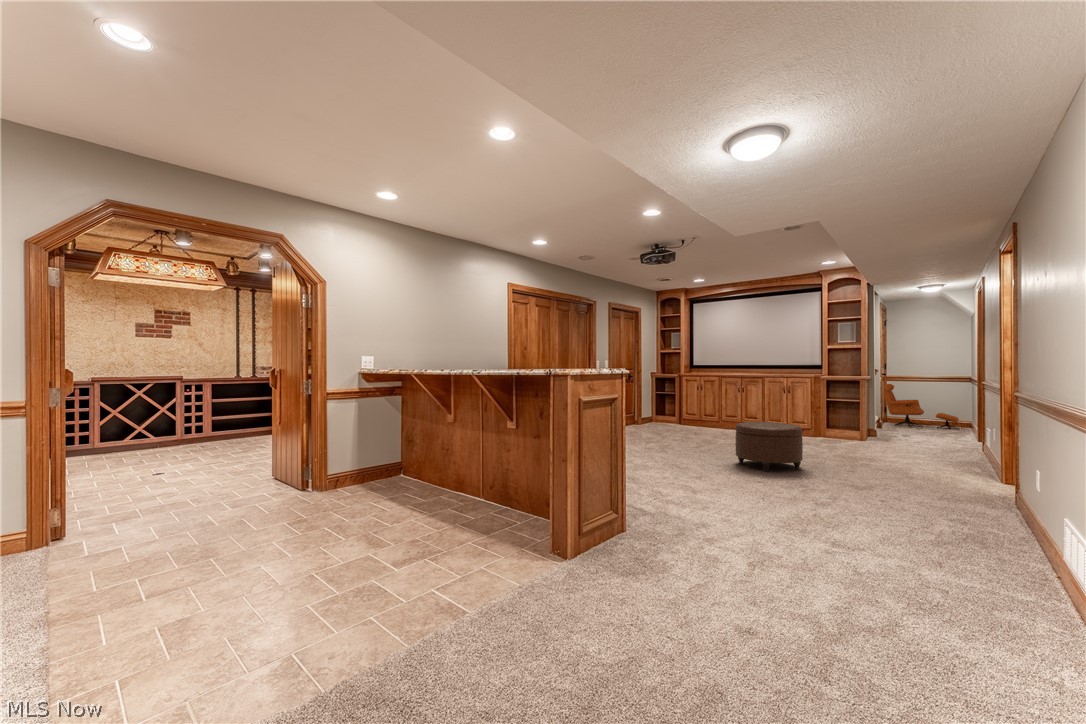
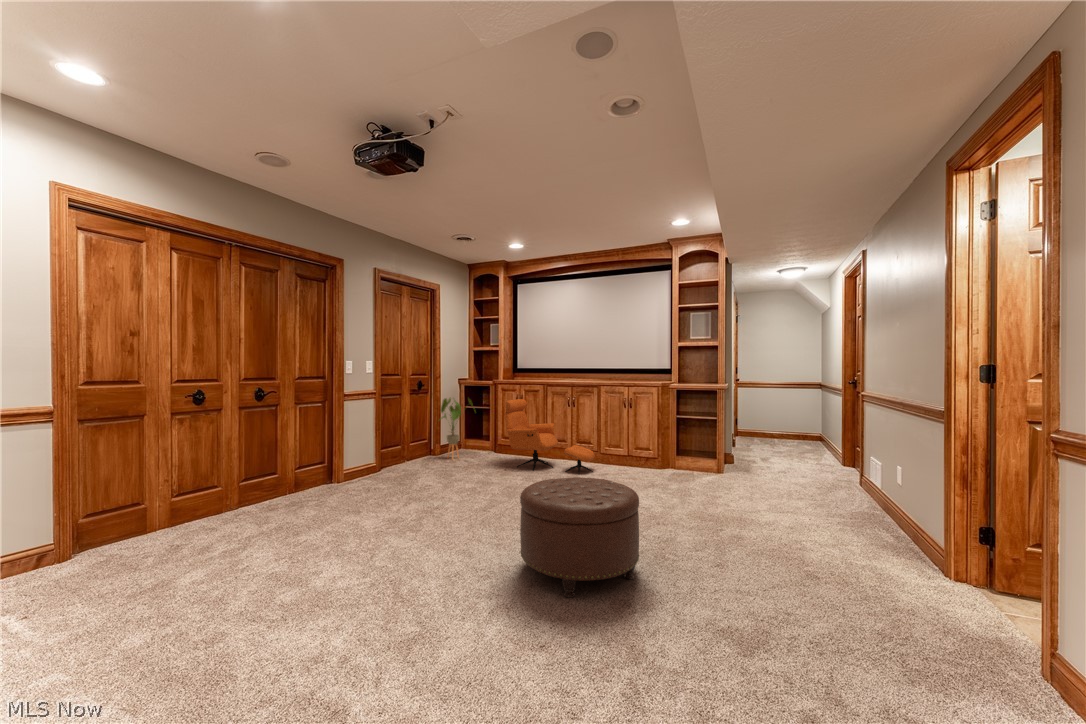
armchair: present [884,384,959,429] -> present [505,399,595,474]
house plant: none [643,385,668,428] -> present [441,398,473,458]

